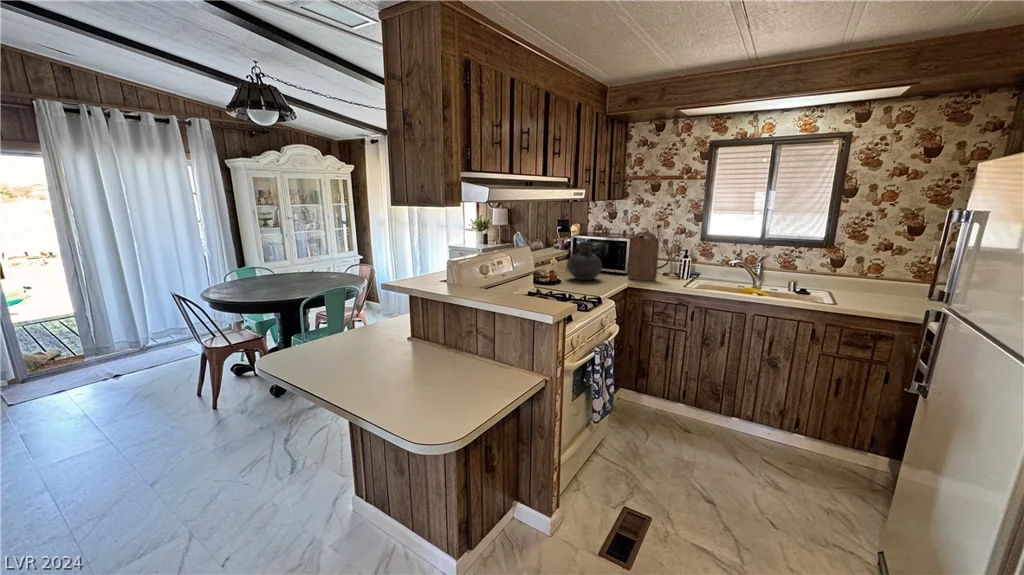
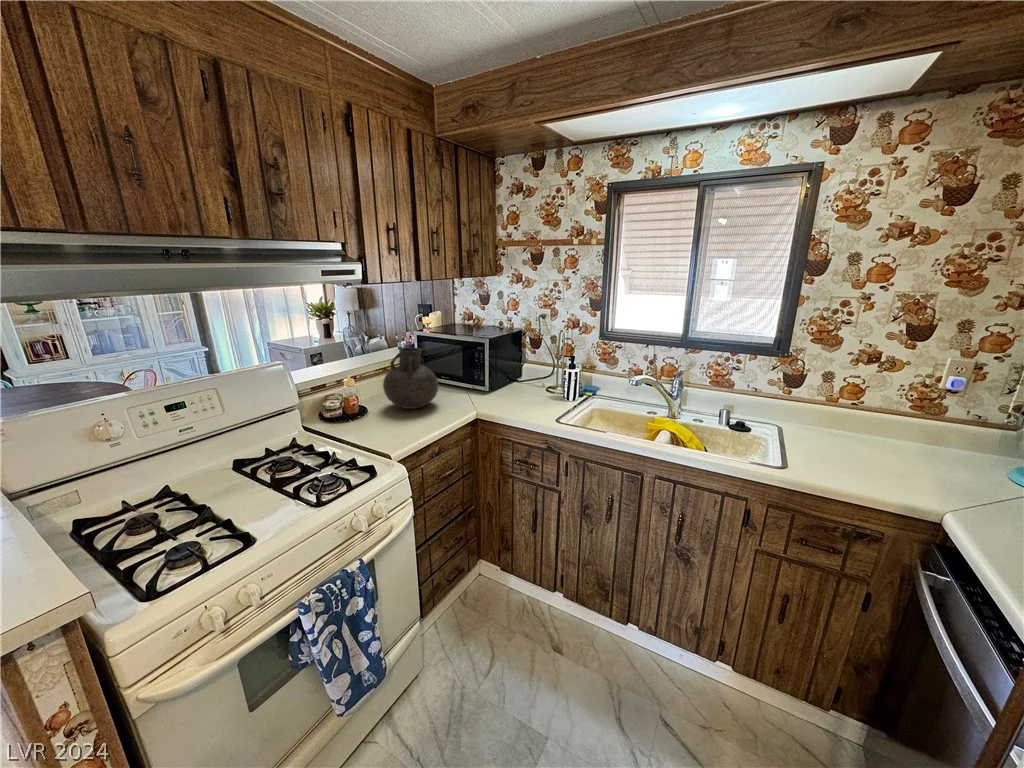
cutting board: present [628,232,659,280] -> none [481,331,524,406]

